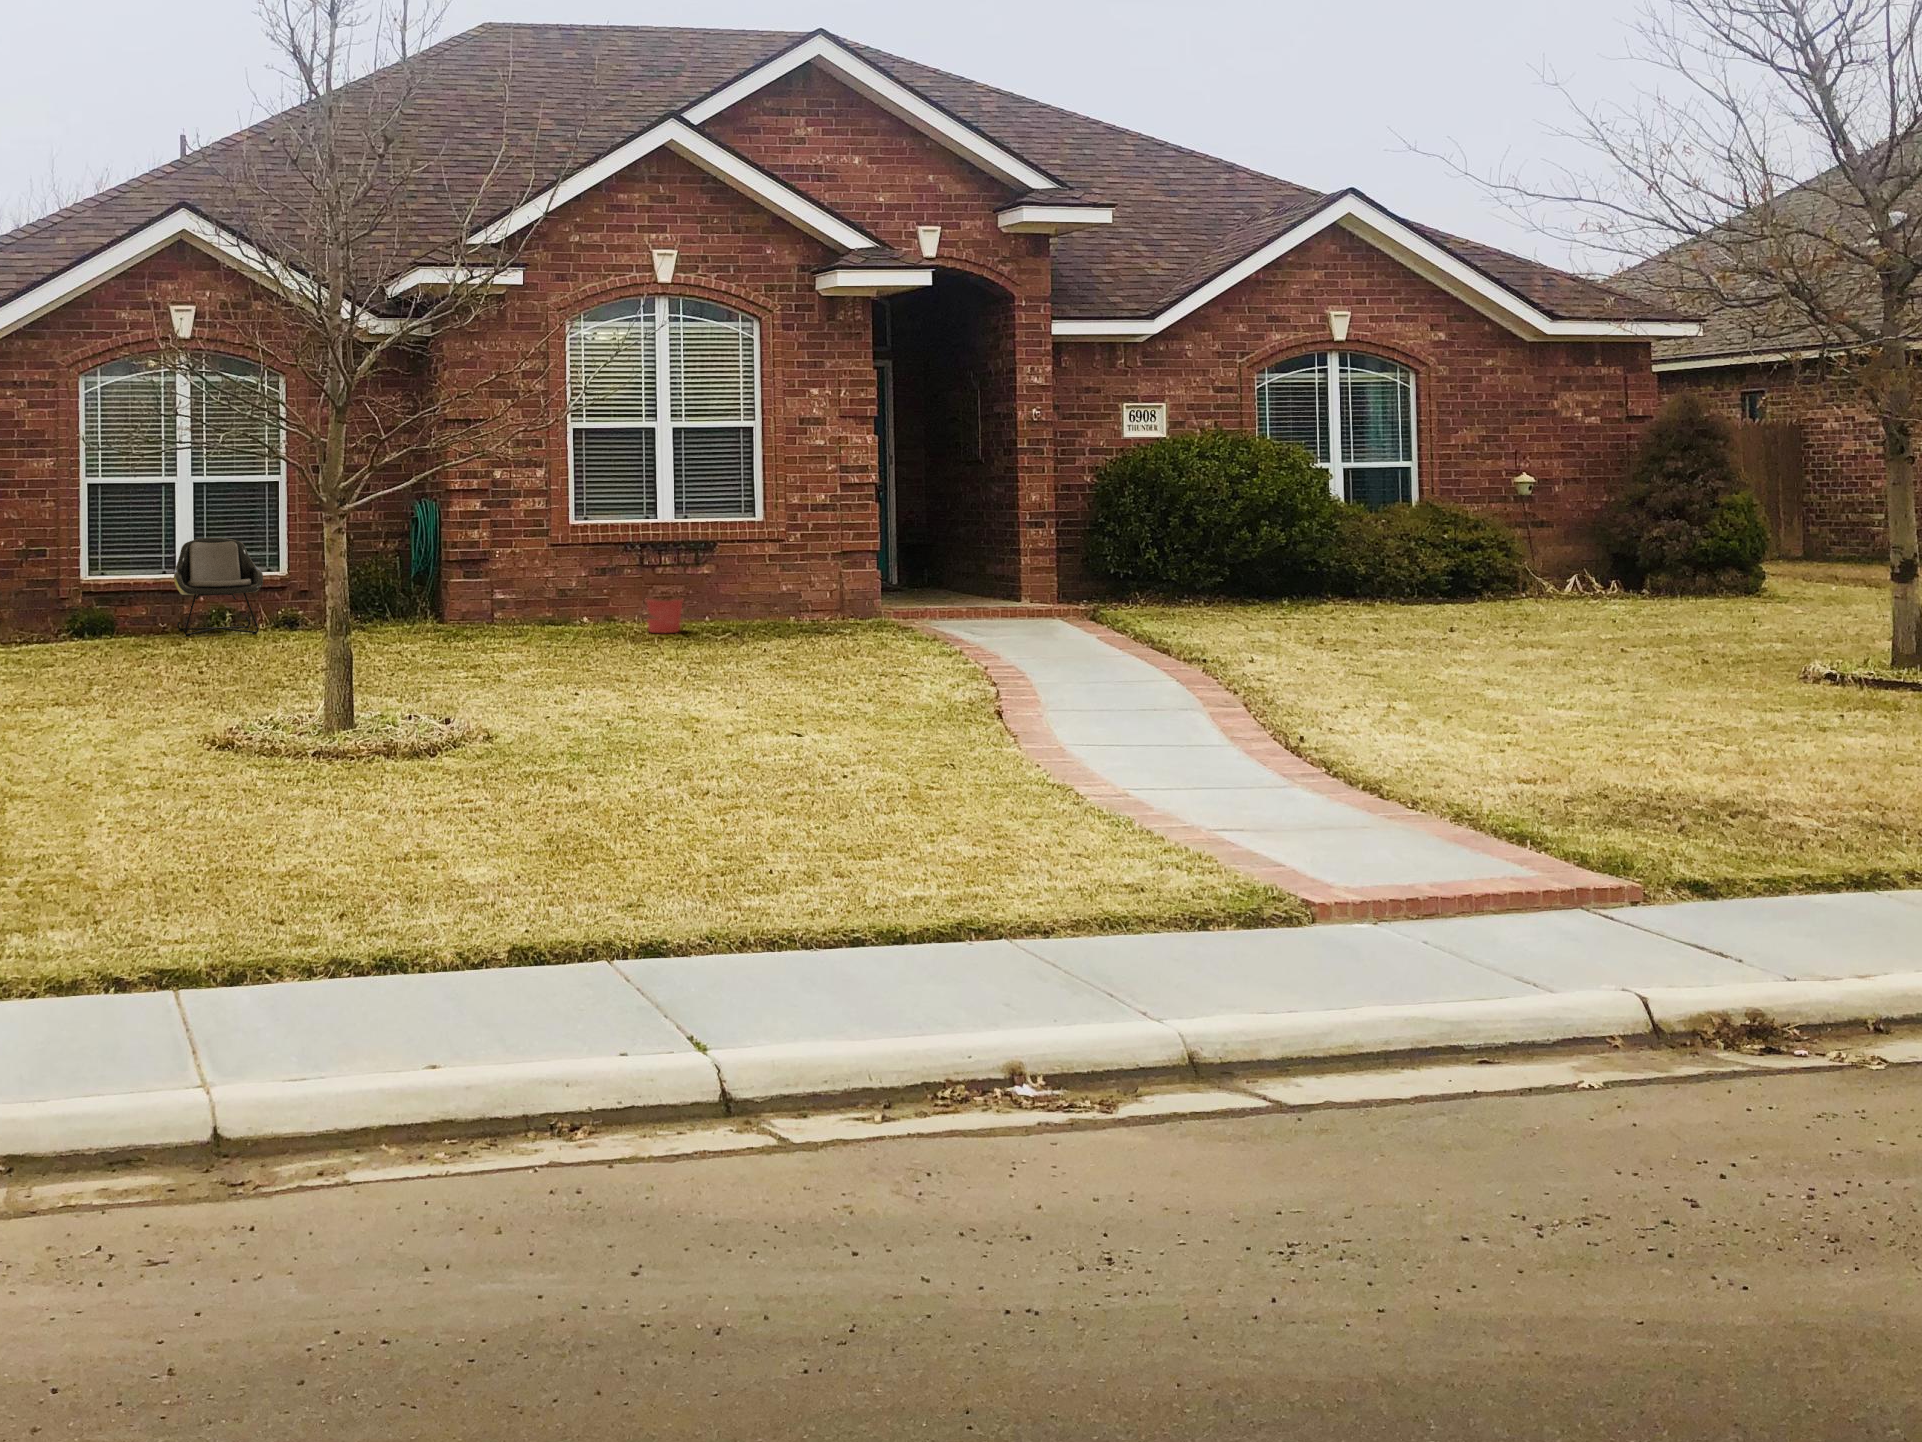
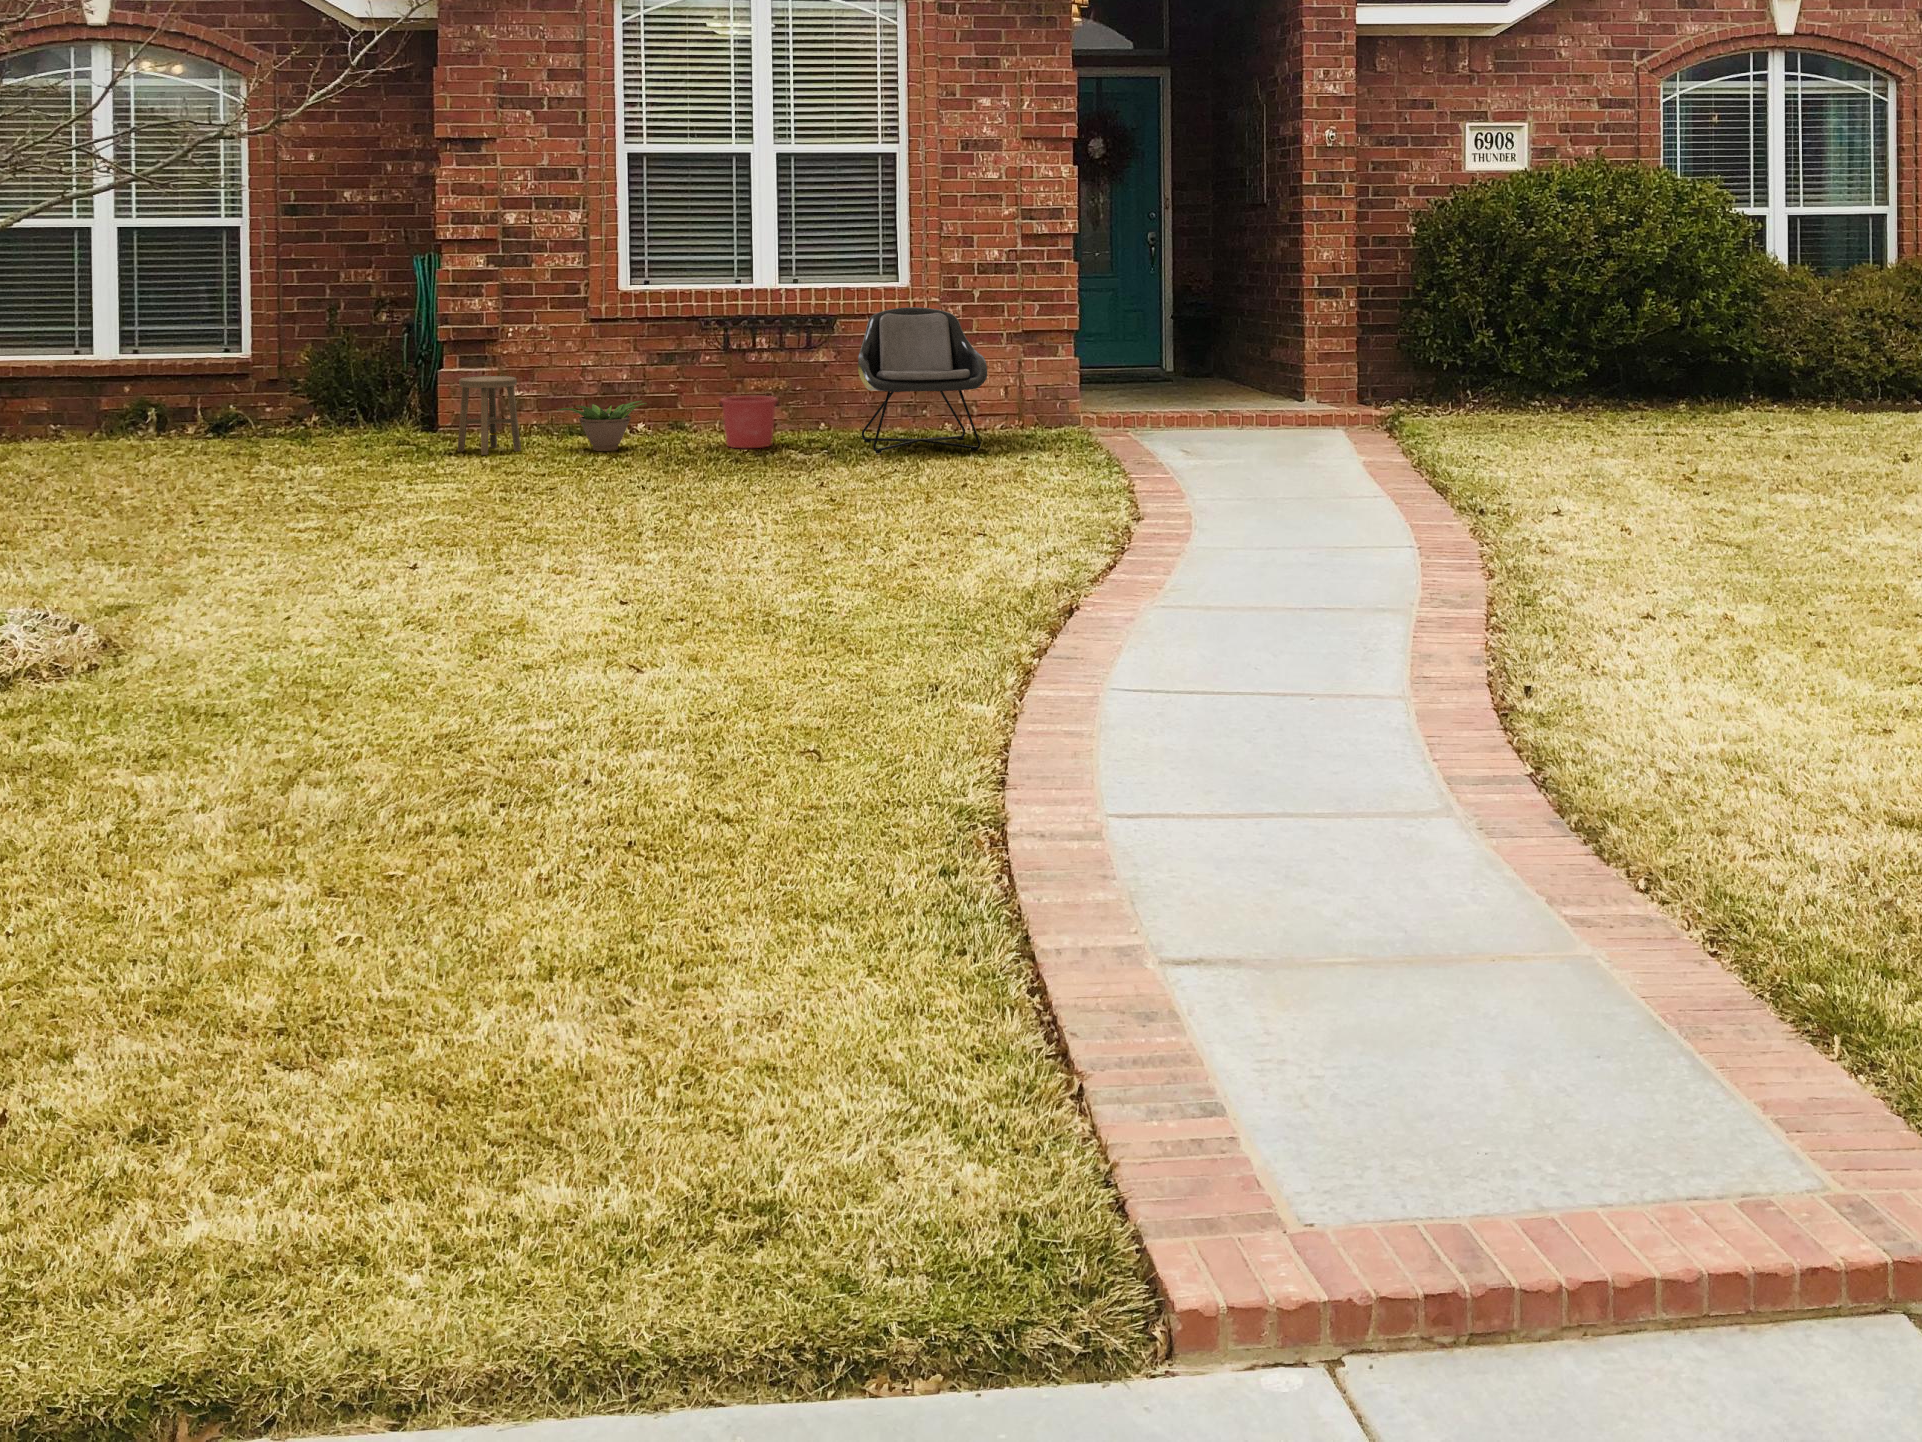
lounge chair: present [174,538,263,637] -> present [858,307,987,453]
stool: none [466,585,510,639] -> present [458,376,521,455]
decorative plant: none [534,601,597,636] -> present [557,401,647,451]

